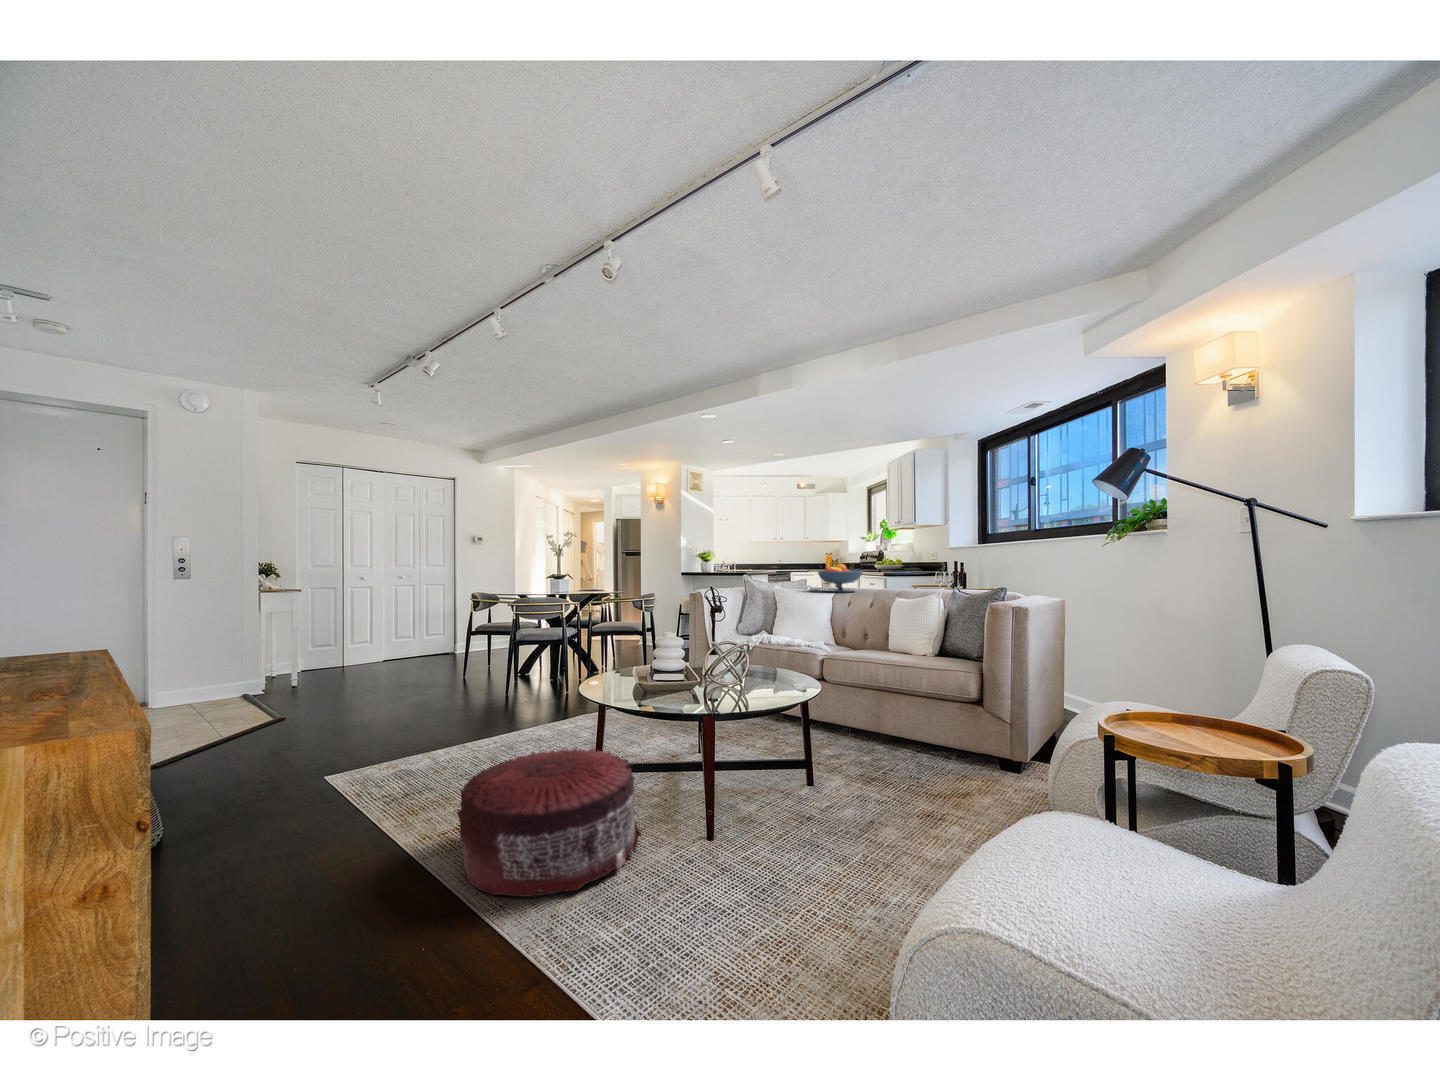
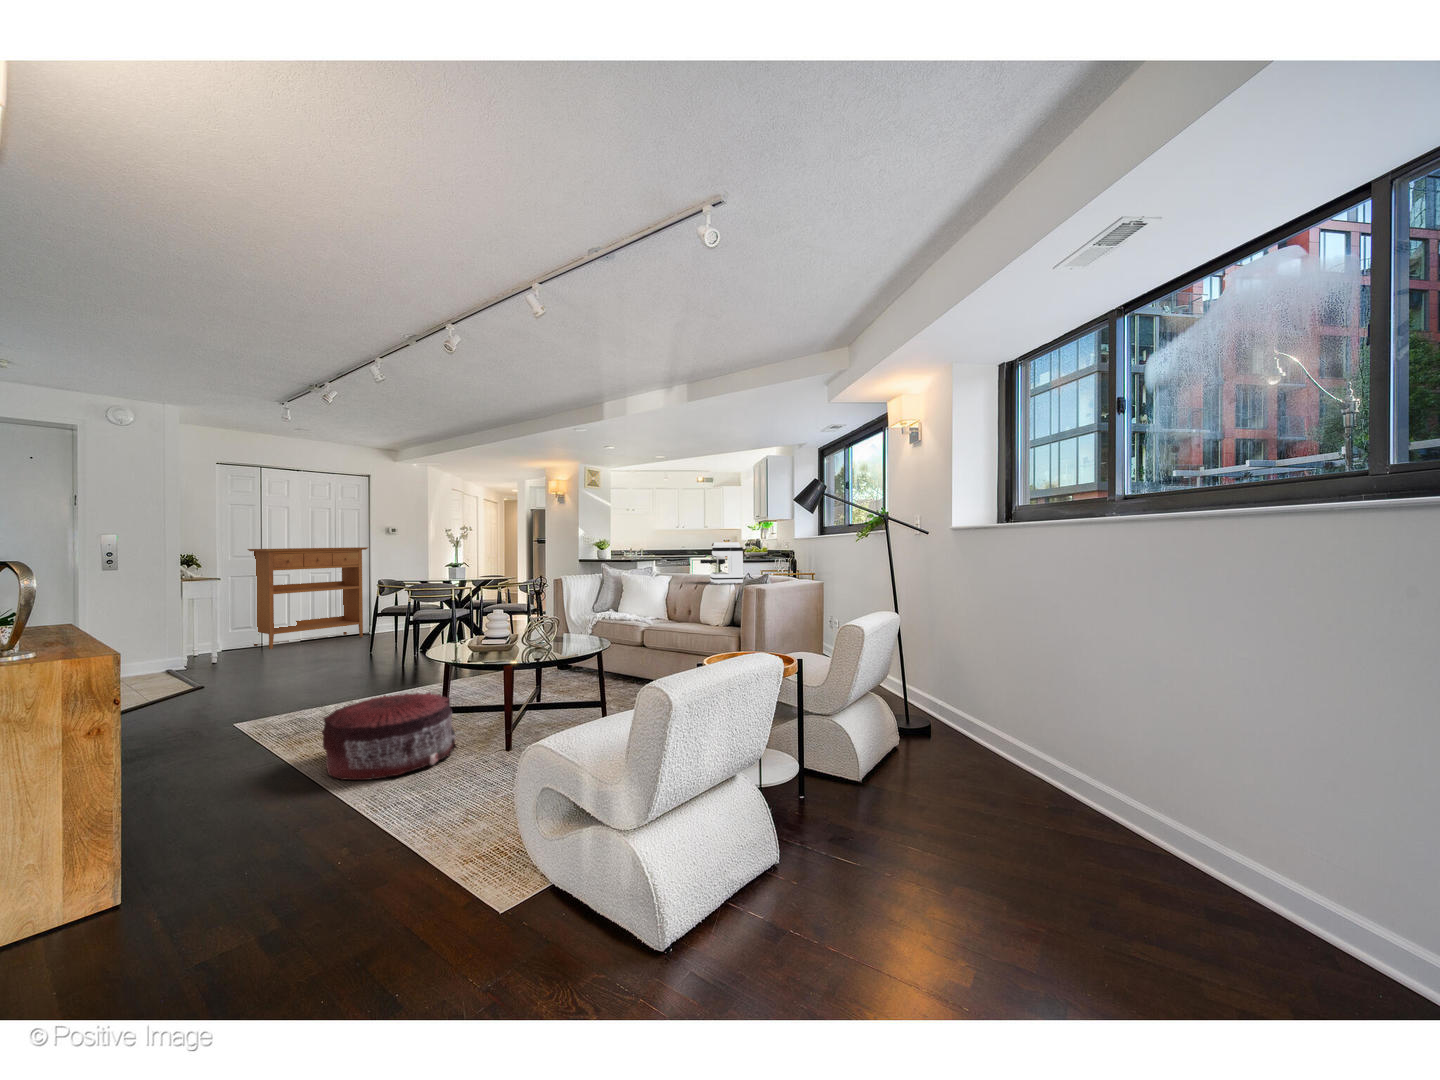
coffee maker: none [886,545,948,598] -> present [700,542,743,584]
console table: none [330,557,456,671] -> present [248,547,368,649]
fruit bowl: present [818,564,862,592] -> none [657,556,693,579]

